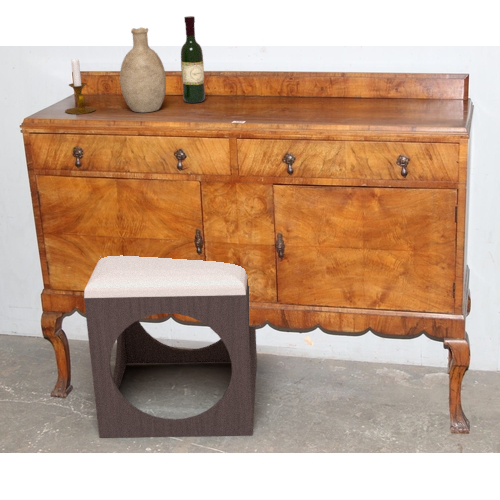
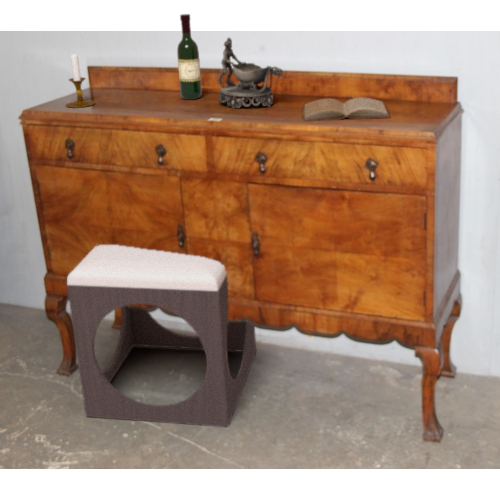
decorative vase: present [120,28,166,112] -> none [114,25,159,108]
decorative bowl: none [225,39,299,110] -> present [217,38,282,108]
book: none [318,96,413,121] -> present [302,97,390,121]

